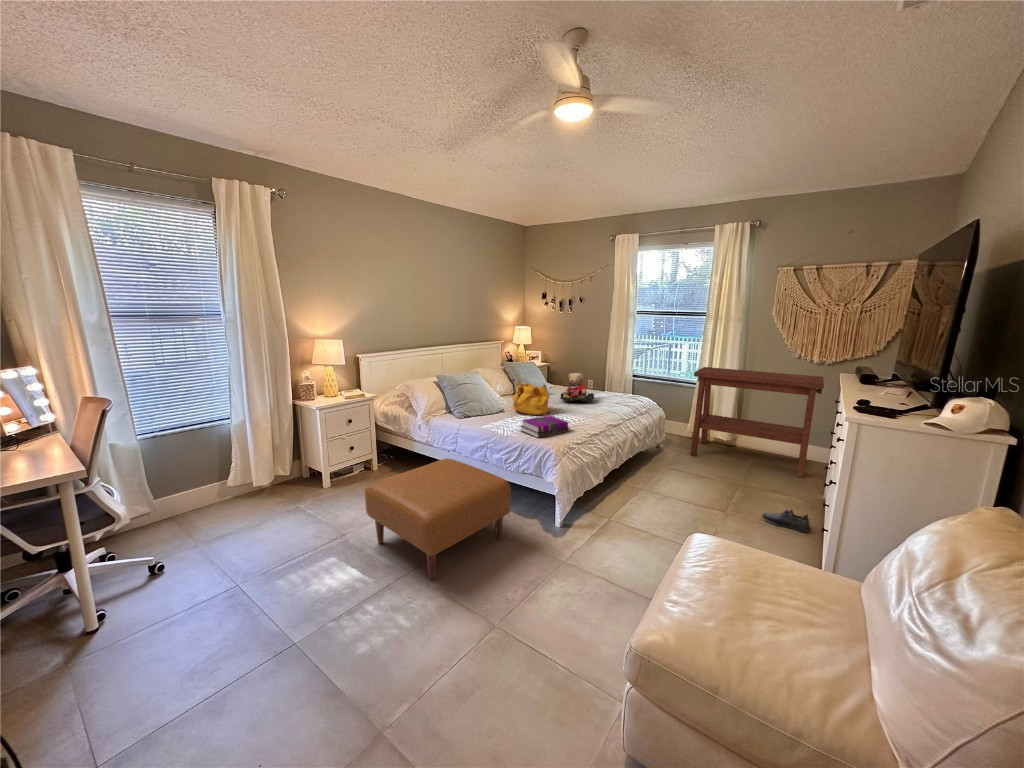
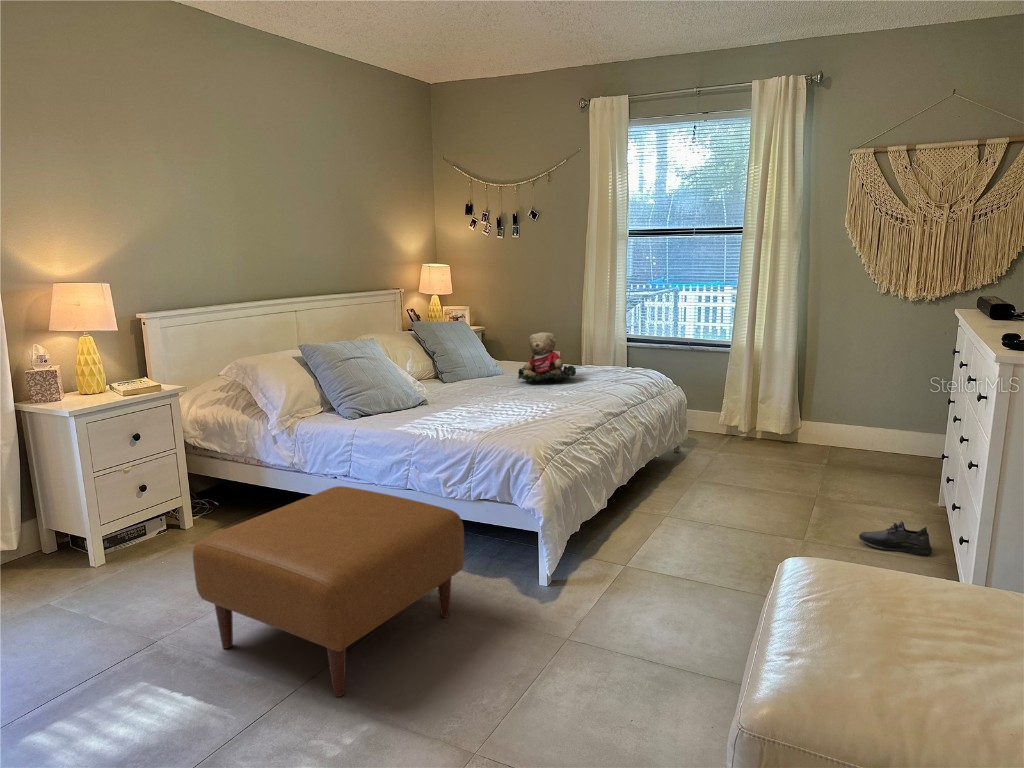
side table: present [691,367,824,478] -> none [732,316,928,479]
handbag: present [513,381,549,415] -> none [441,348,506,405]
notebook: present [520,416,569,438] -> none [464,400,550,437]

